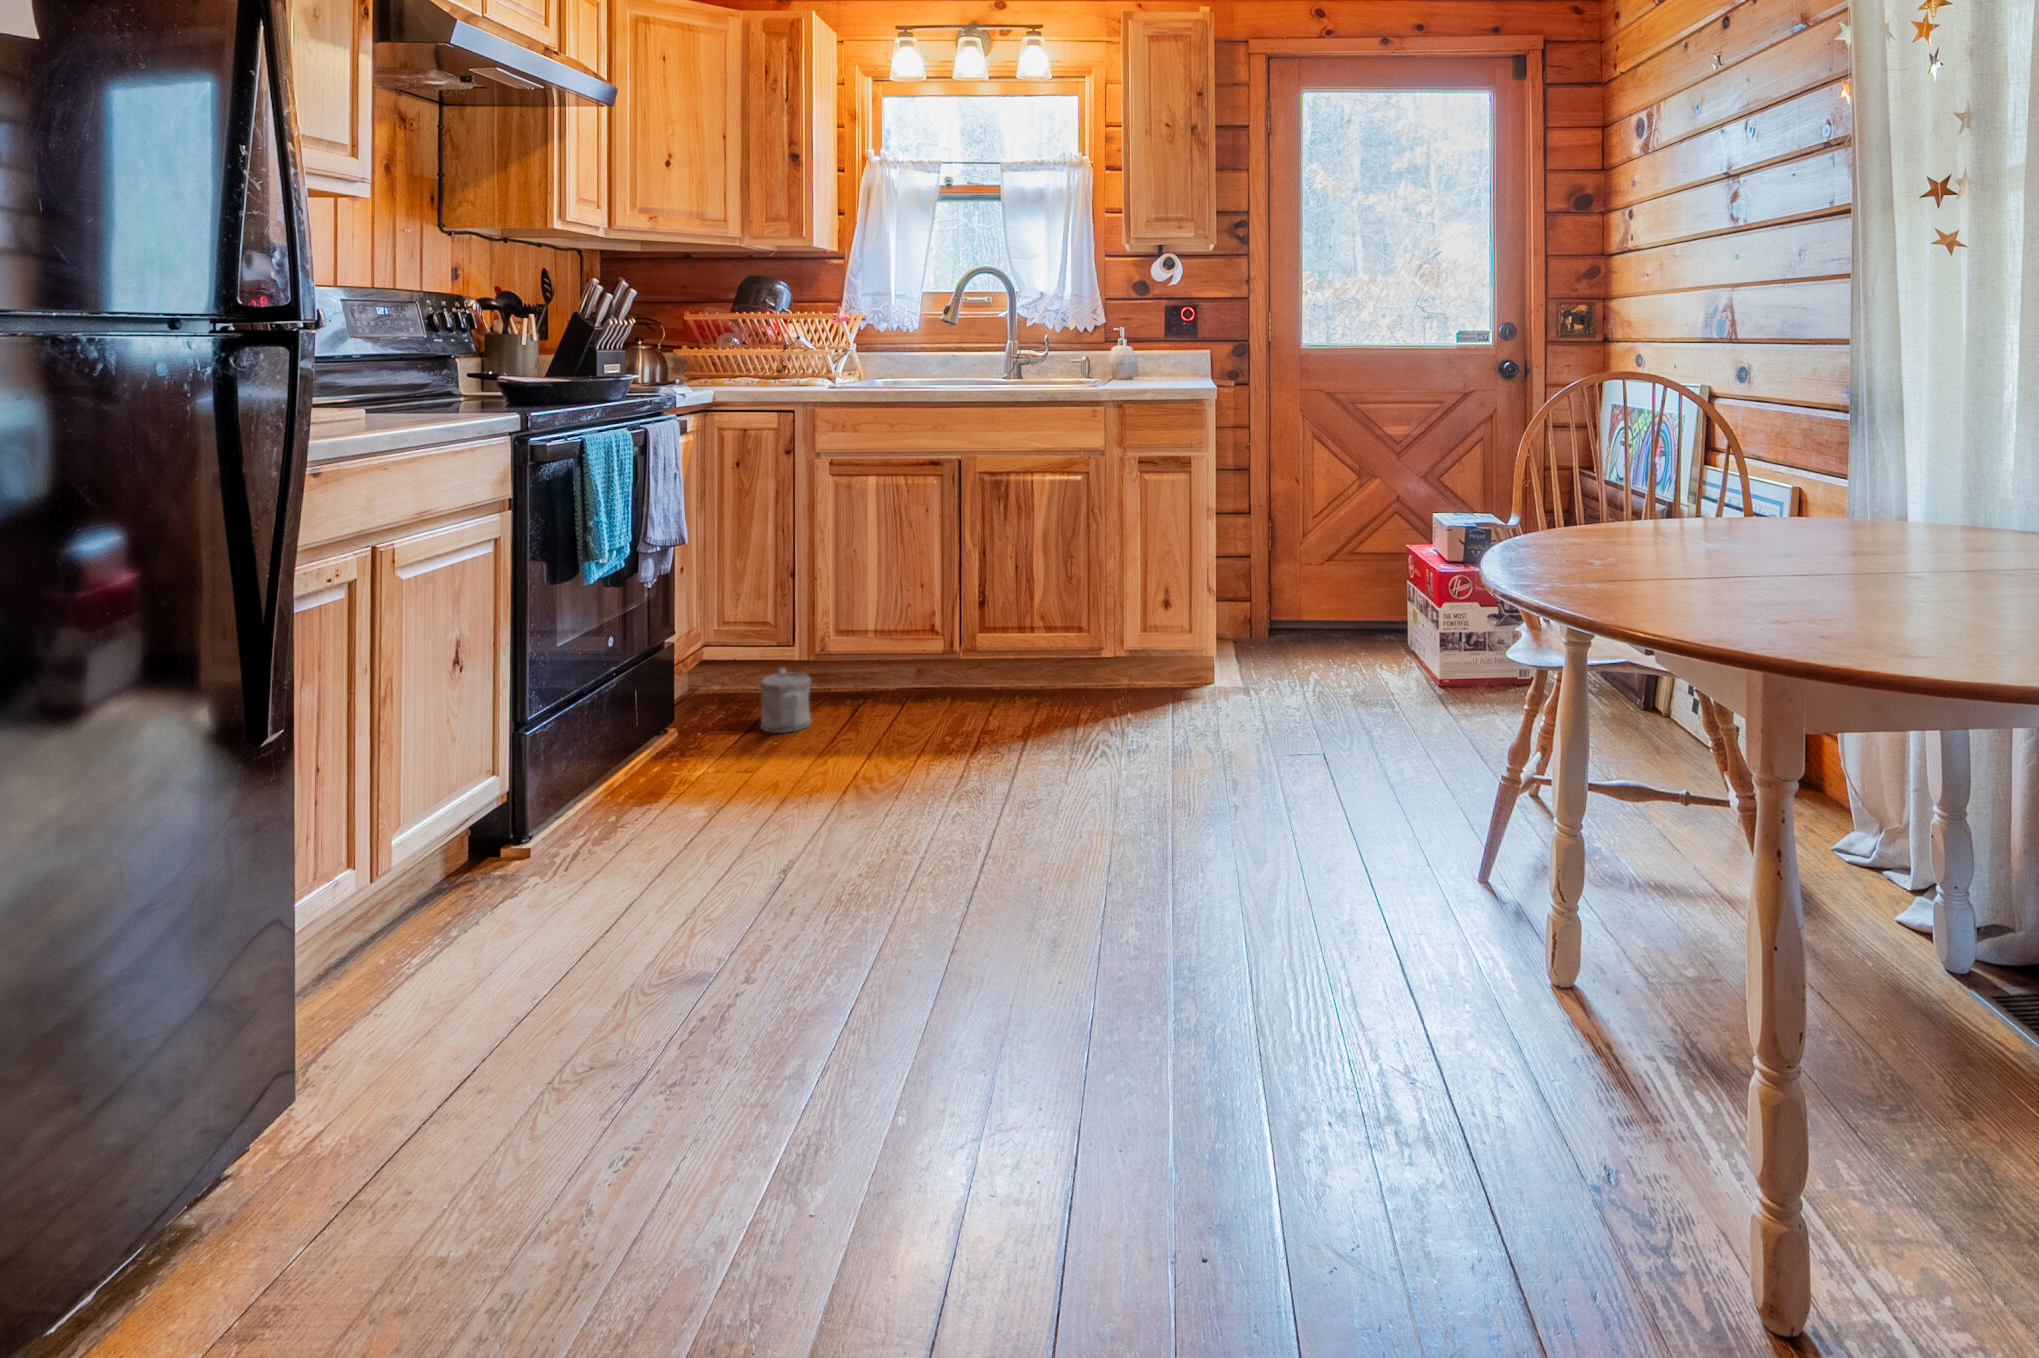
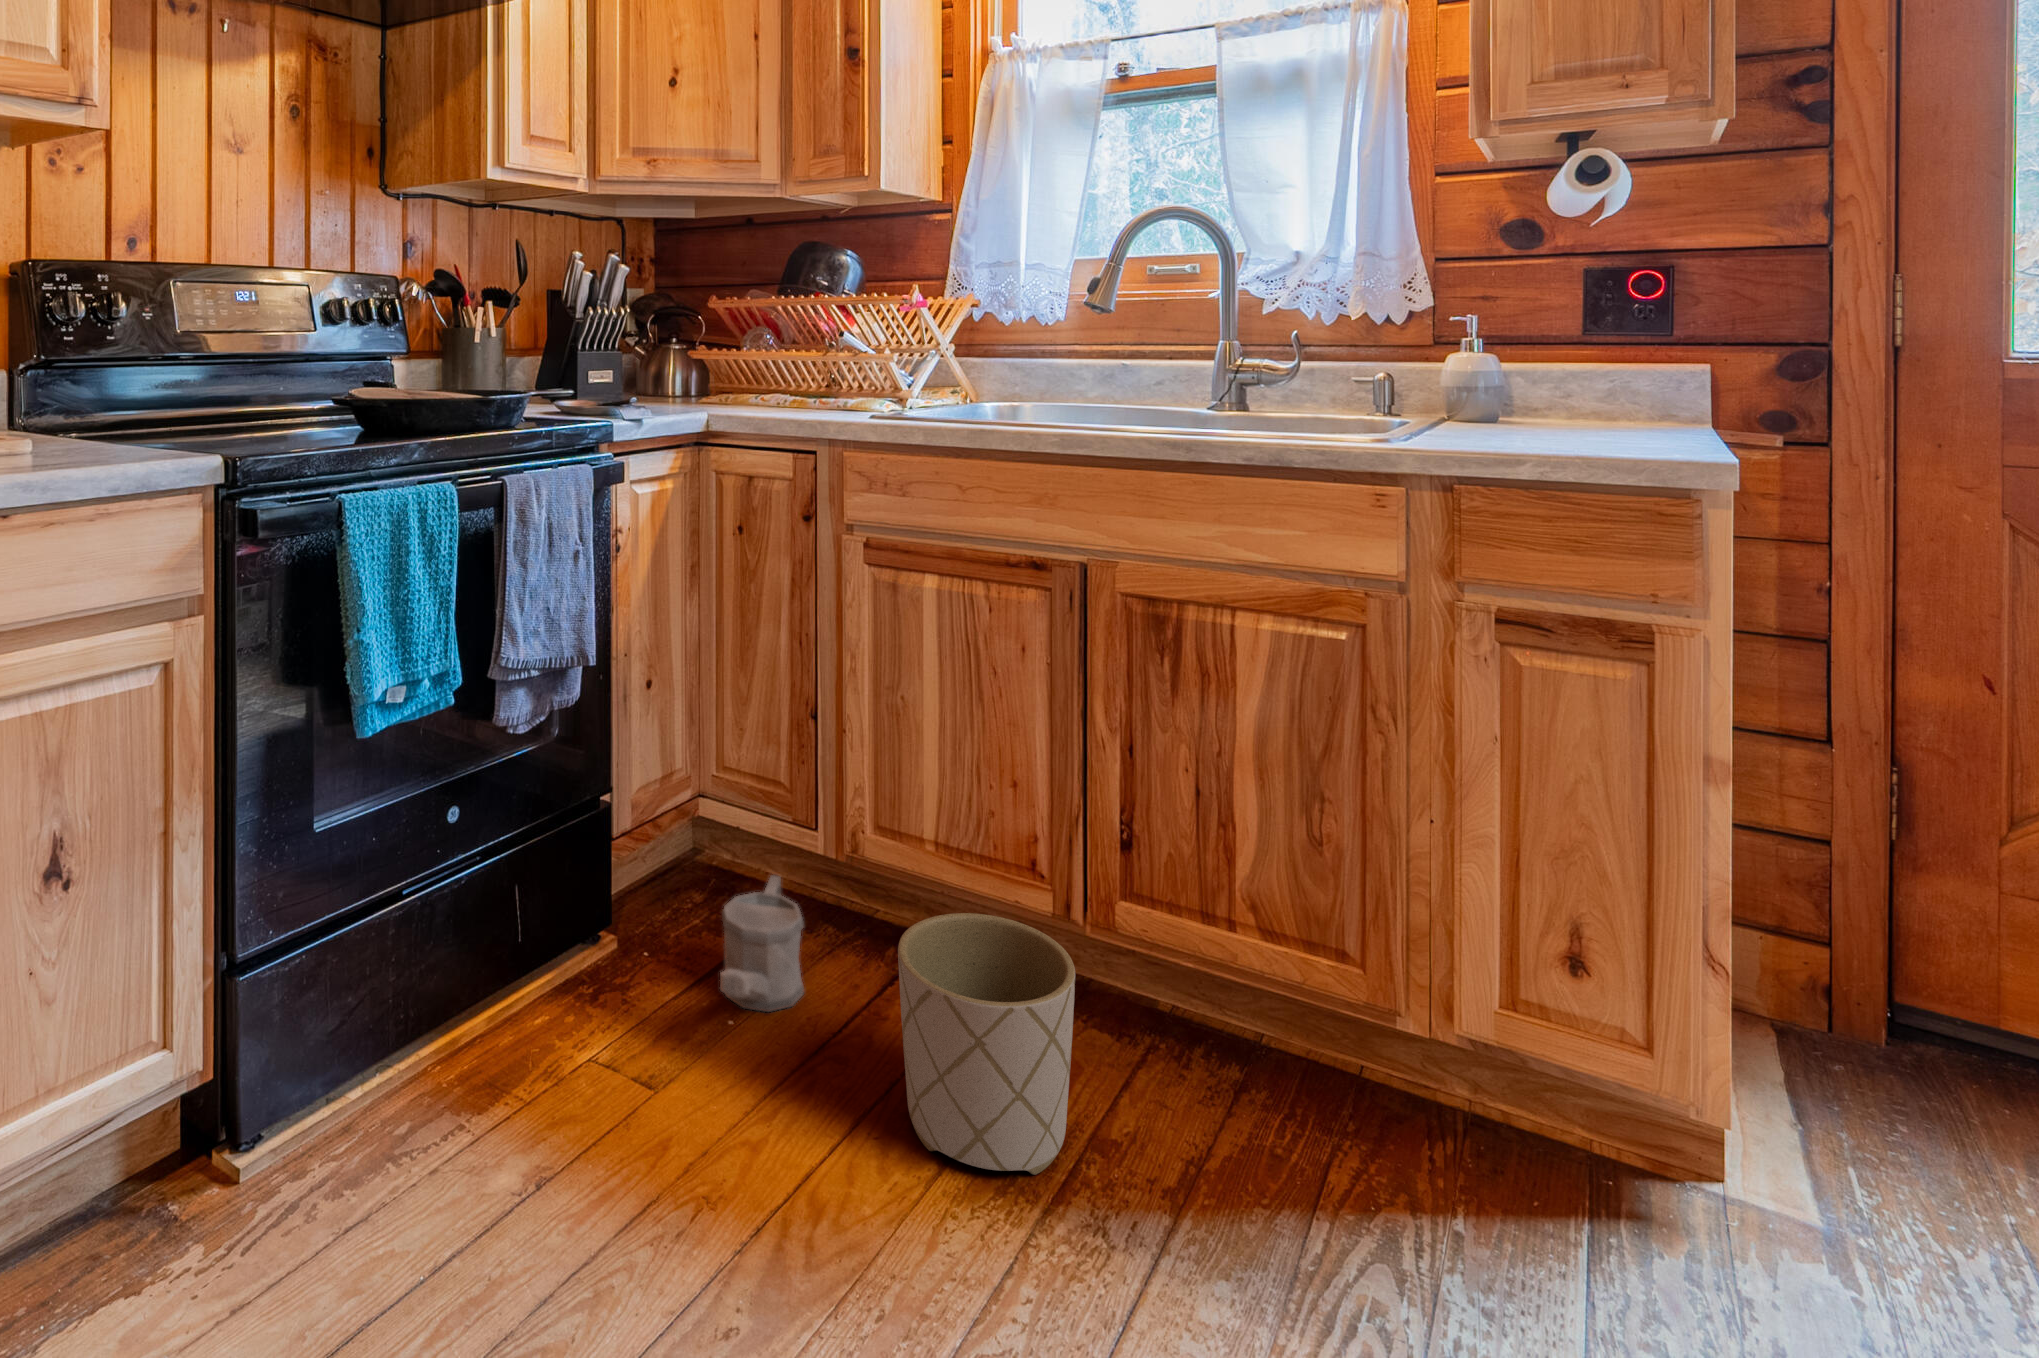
planter: none [886,638,974,747] -> present [898,913,1075,1175]

